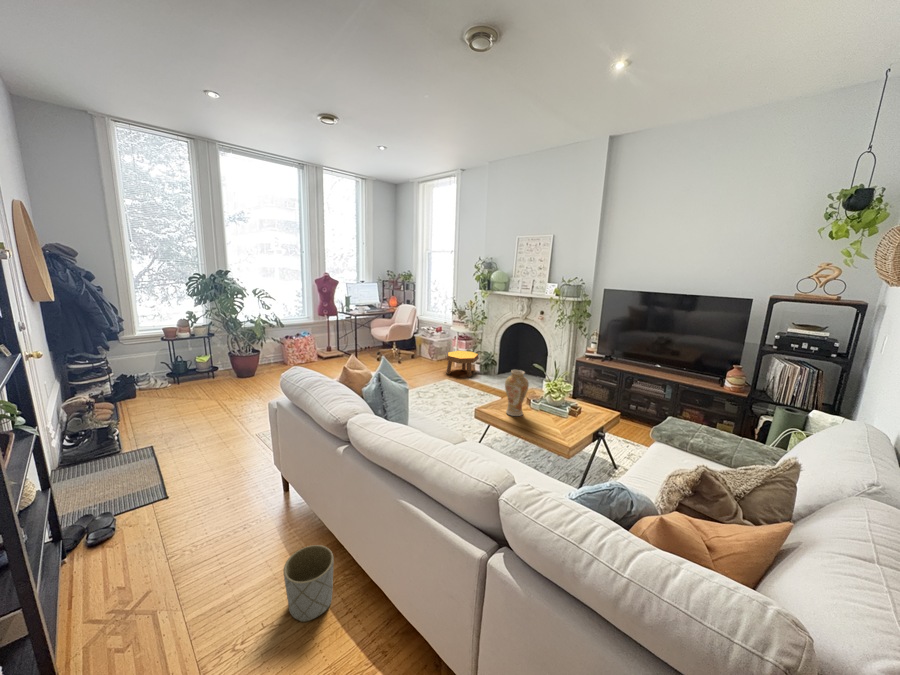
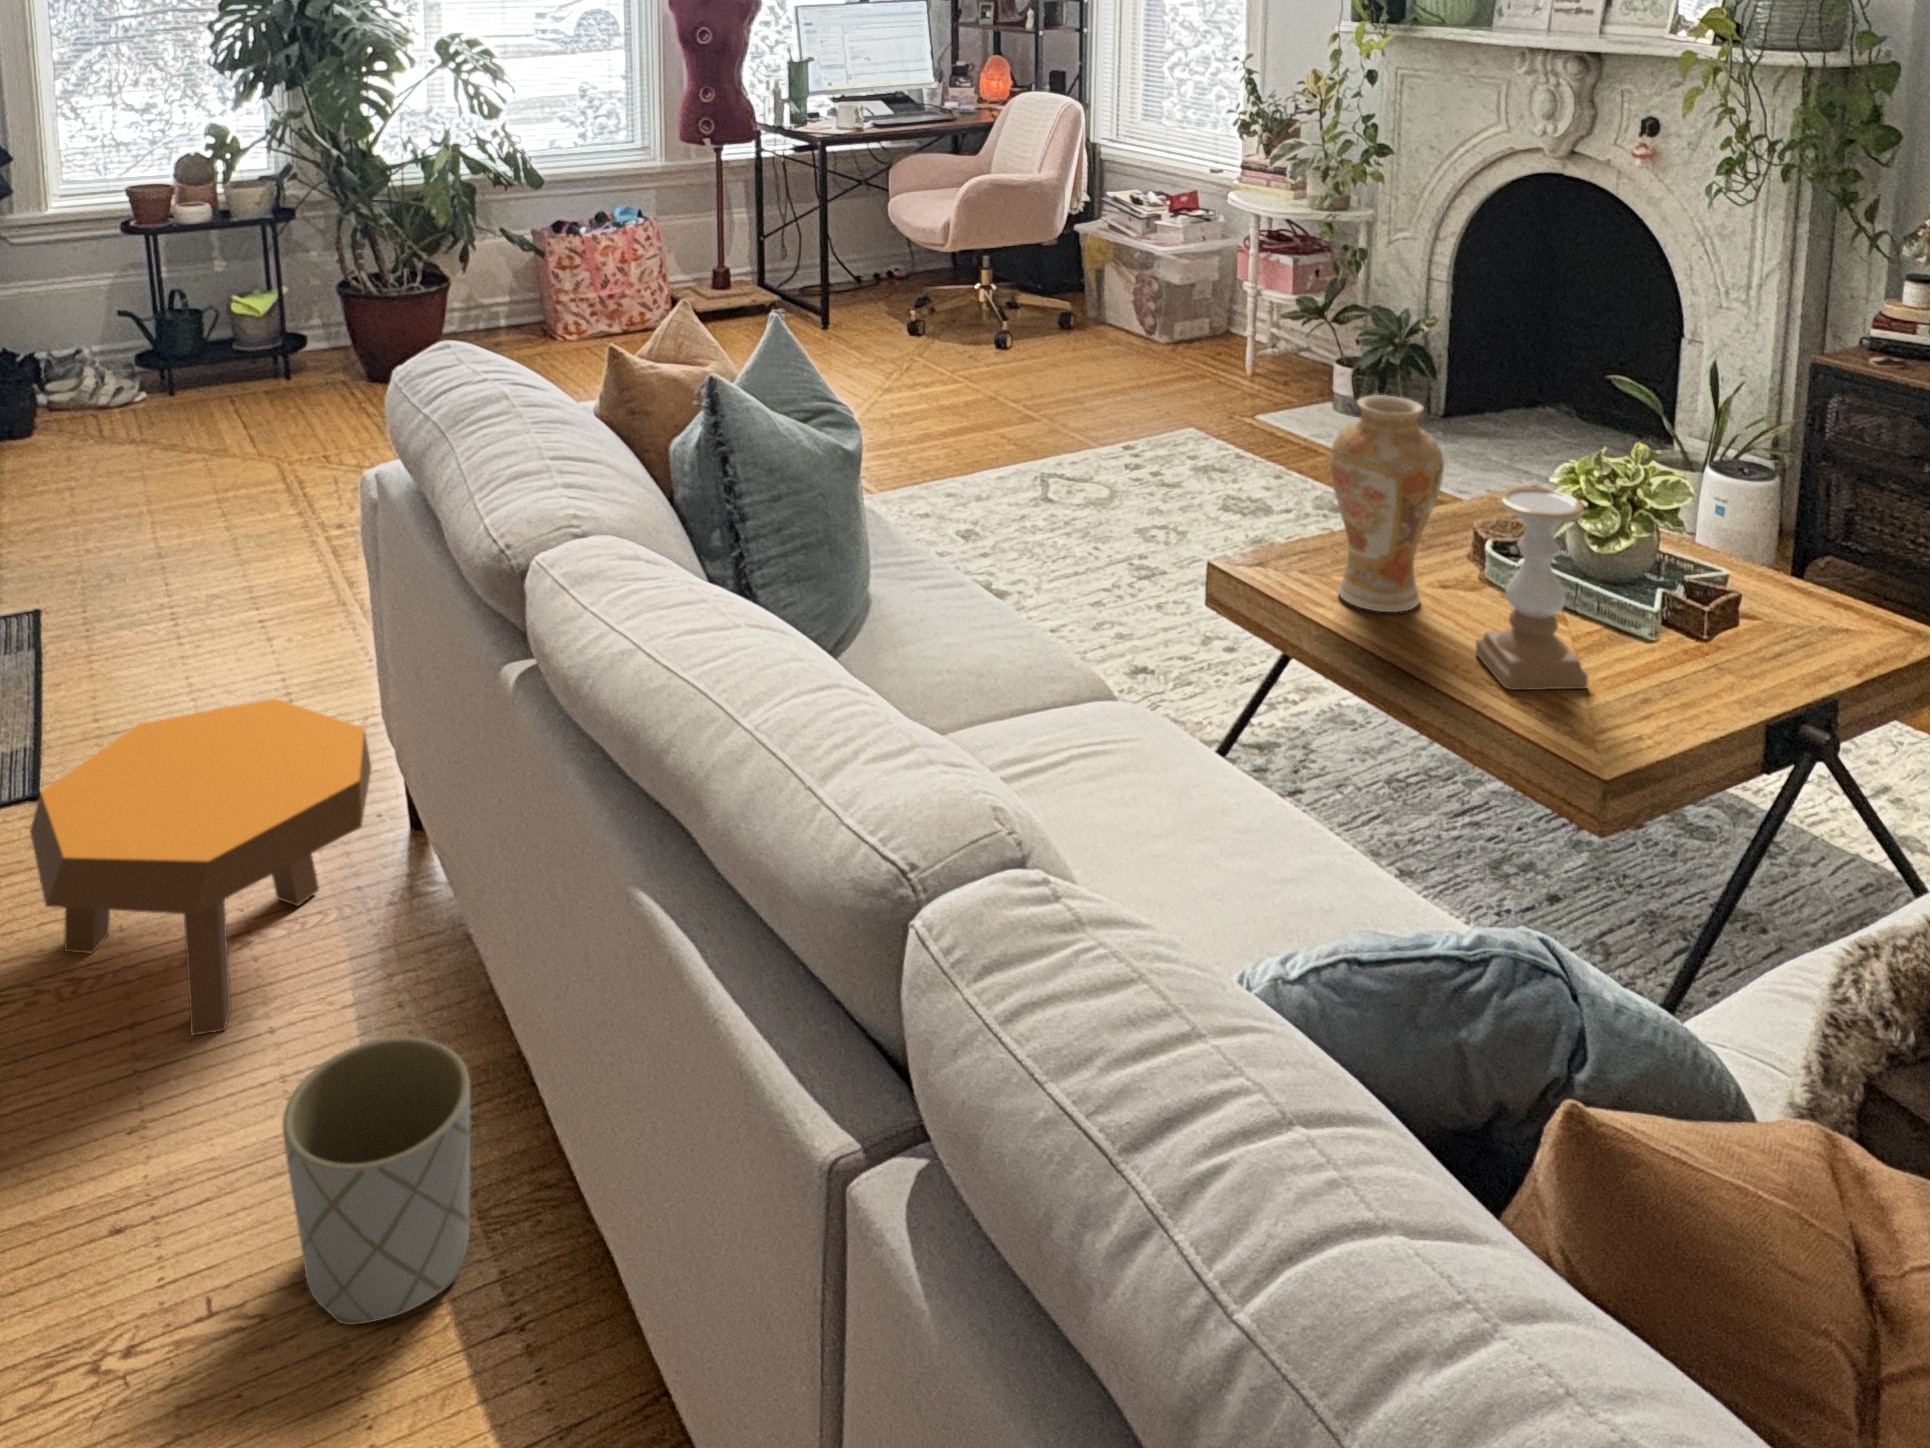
footstool: present [446,351,479,377] -> present [30,699,371,1035]
candle holder: none [538,388,562,430] -> present [1476,487,1588,690]

